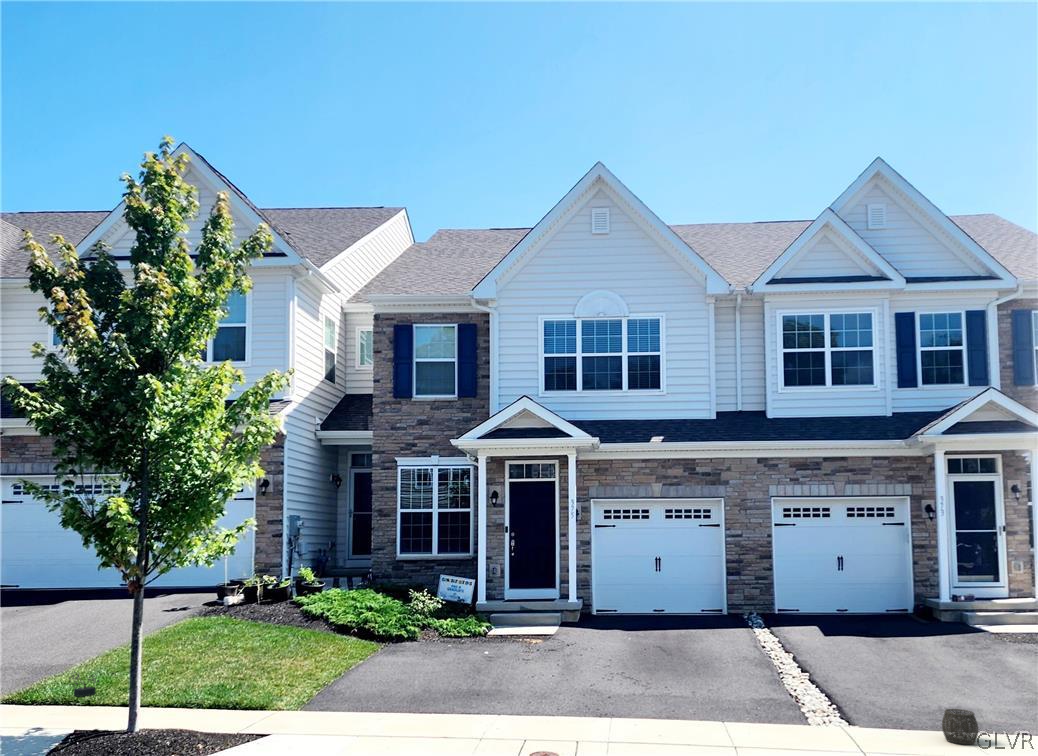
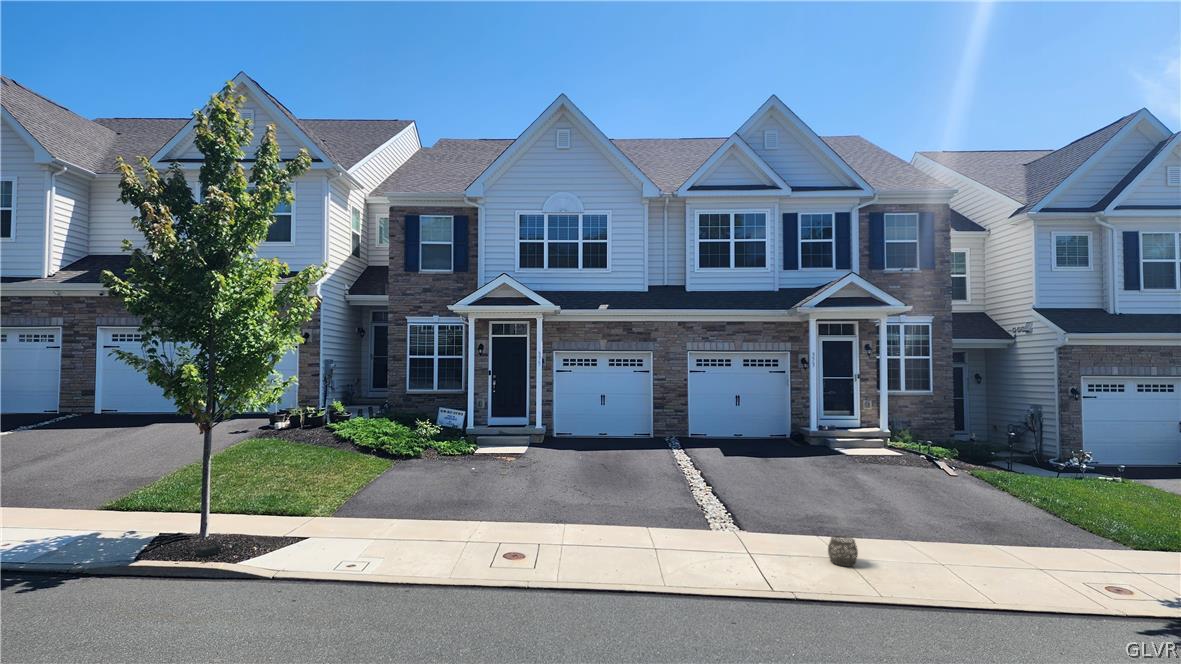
decorative plant: present [69,672,96,697] -> present [191,533,220,557]

